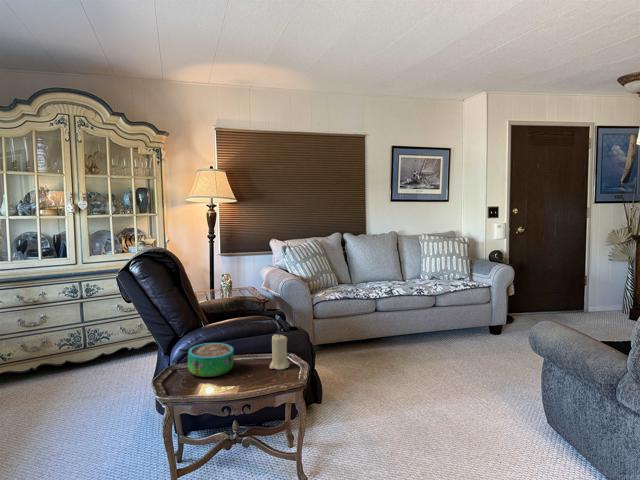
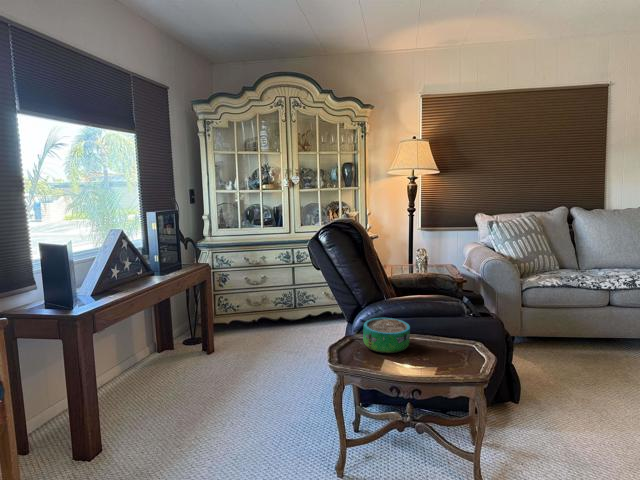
candle: present [269,334,290,370] -> none [448,318,472,358]

